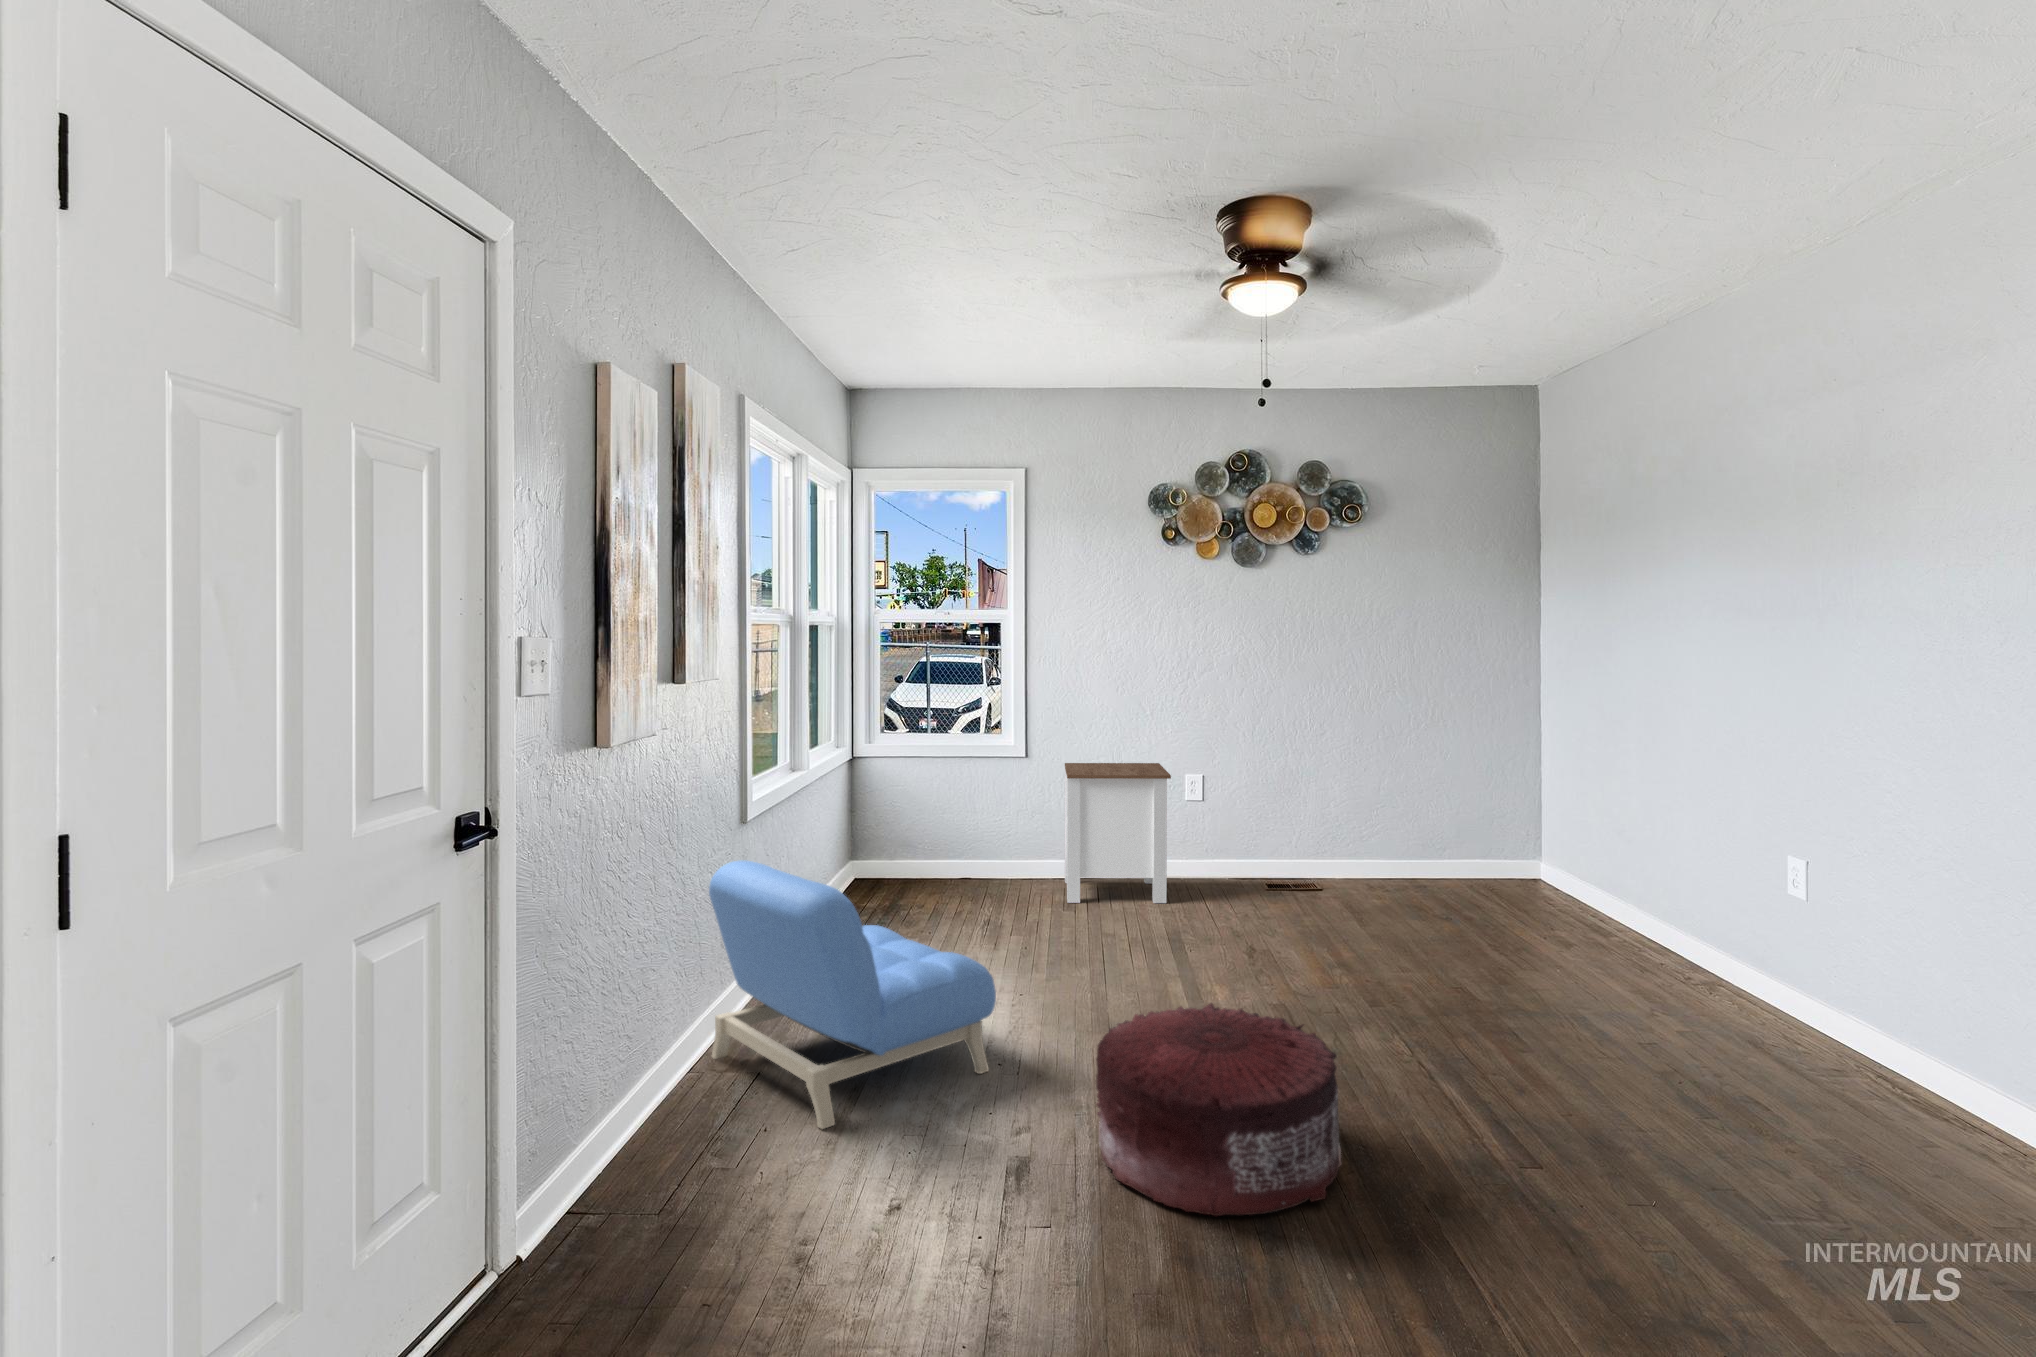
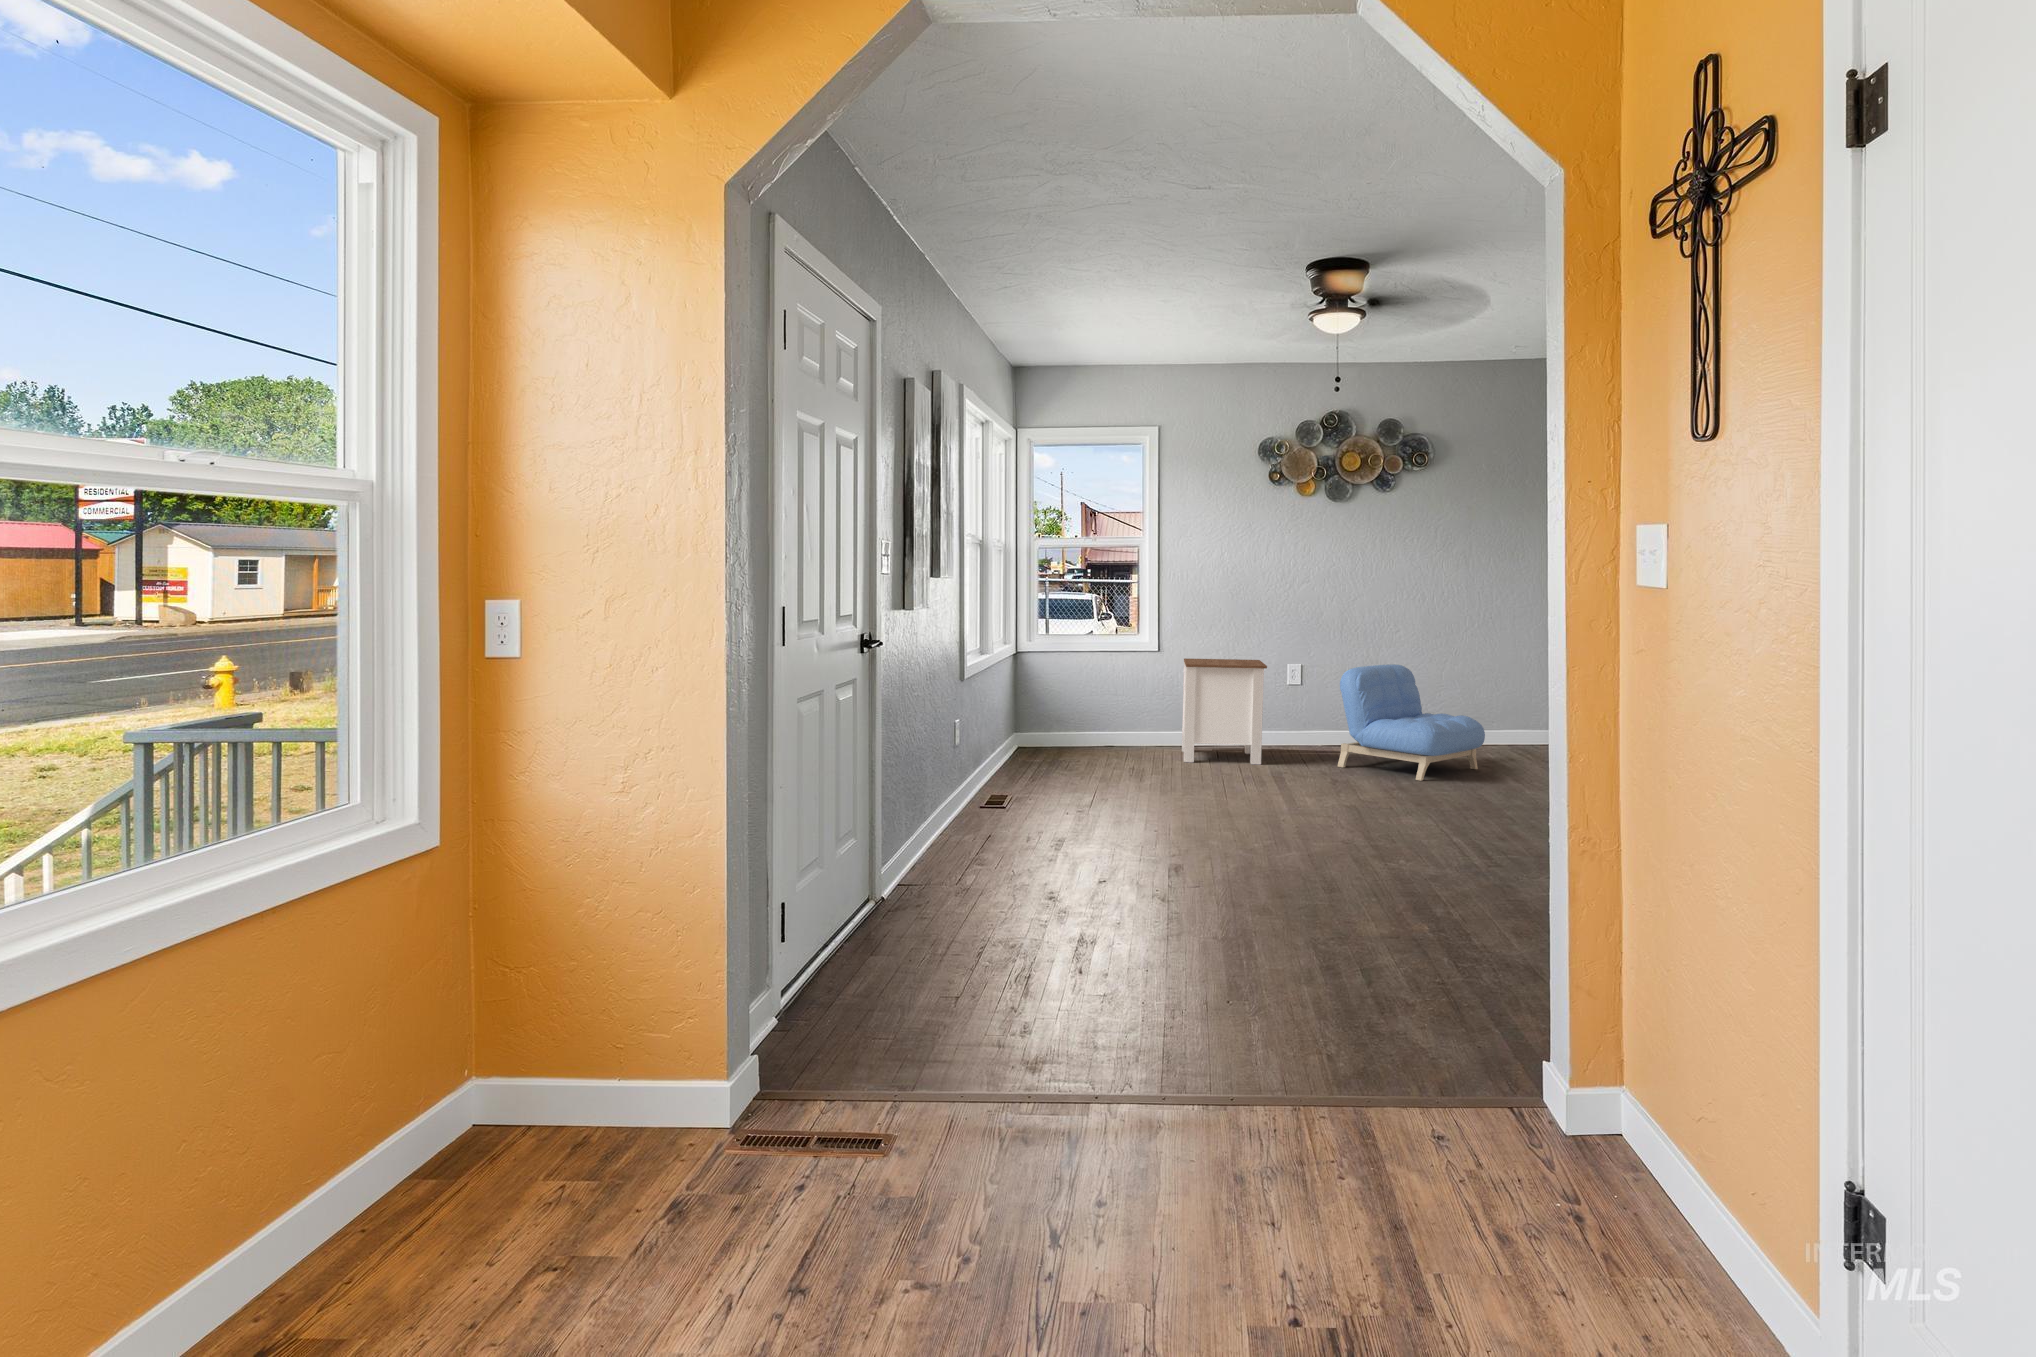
armchair: present [709,860,996,1129] -> present [1338,664,1485,781]
pouf: present [1096,1003,1341,1217] -> none [1204,787,1354,890]

